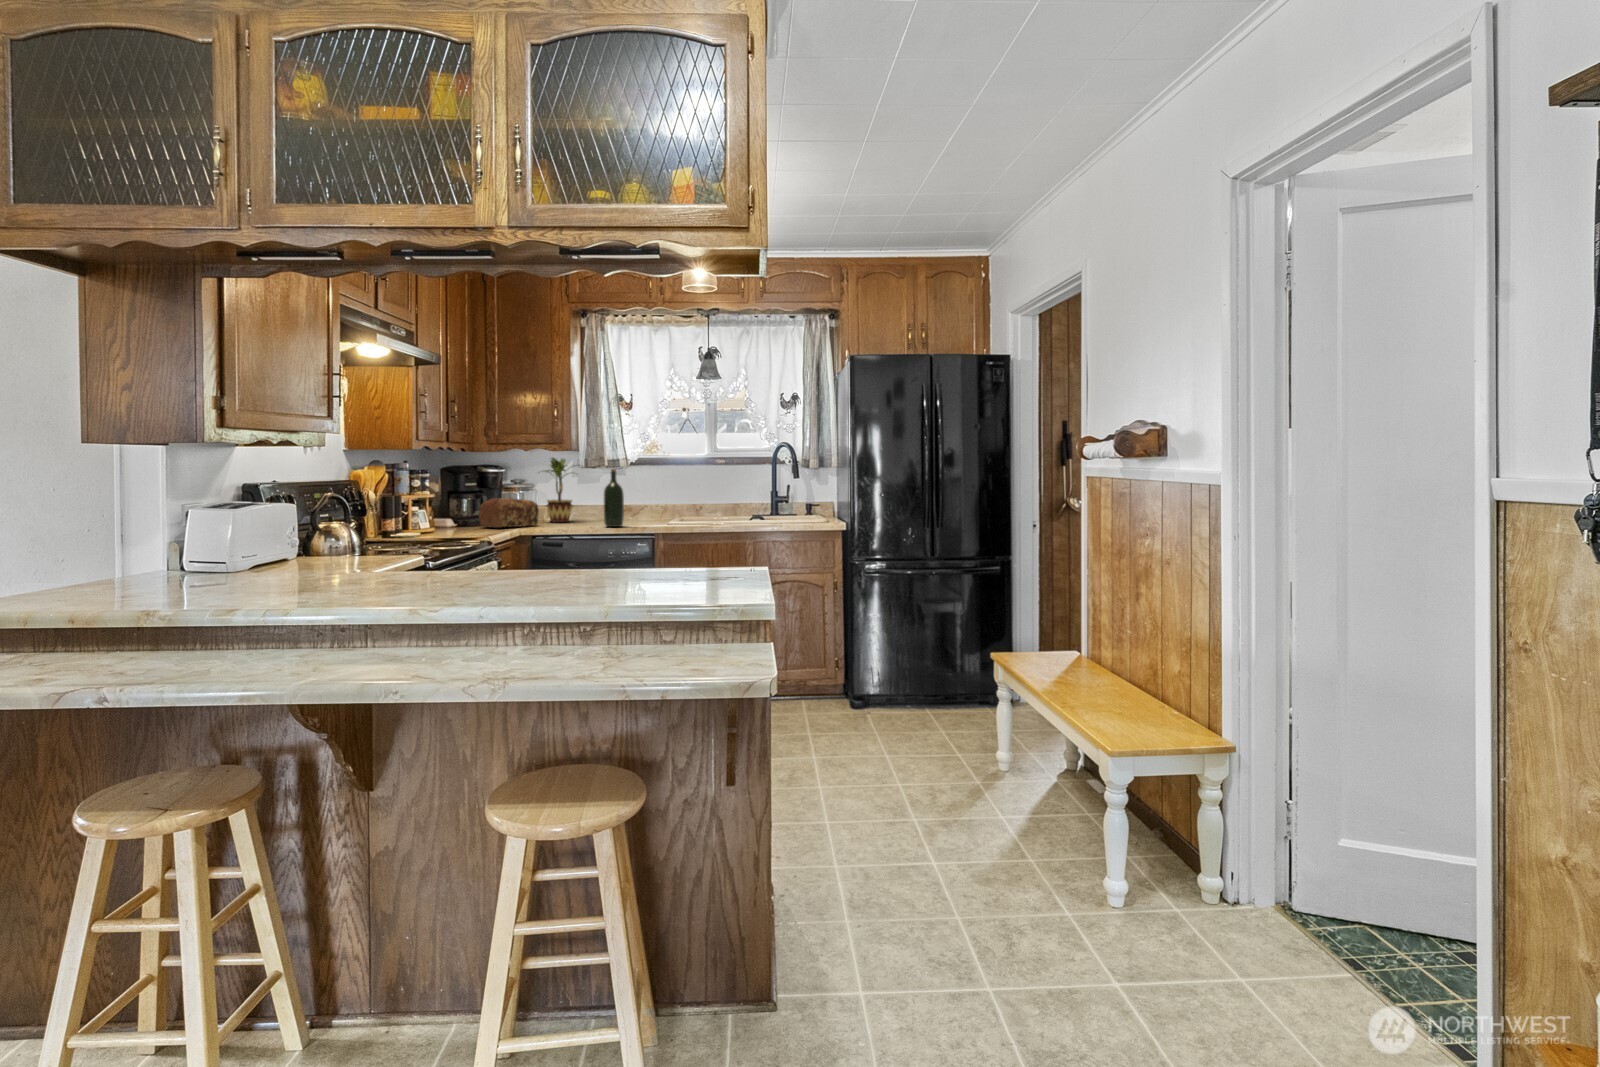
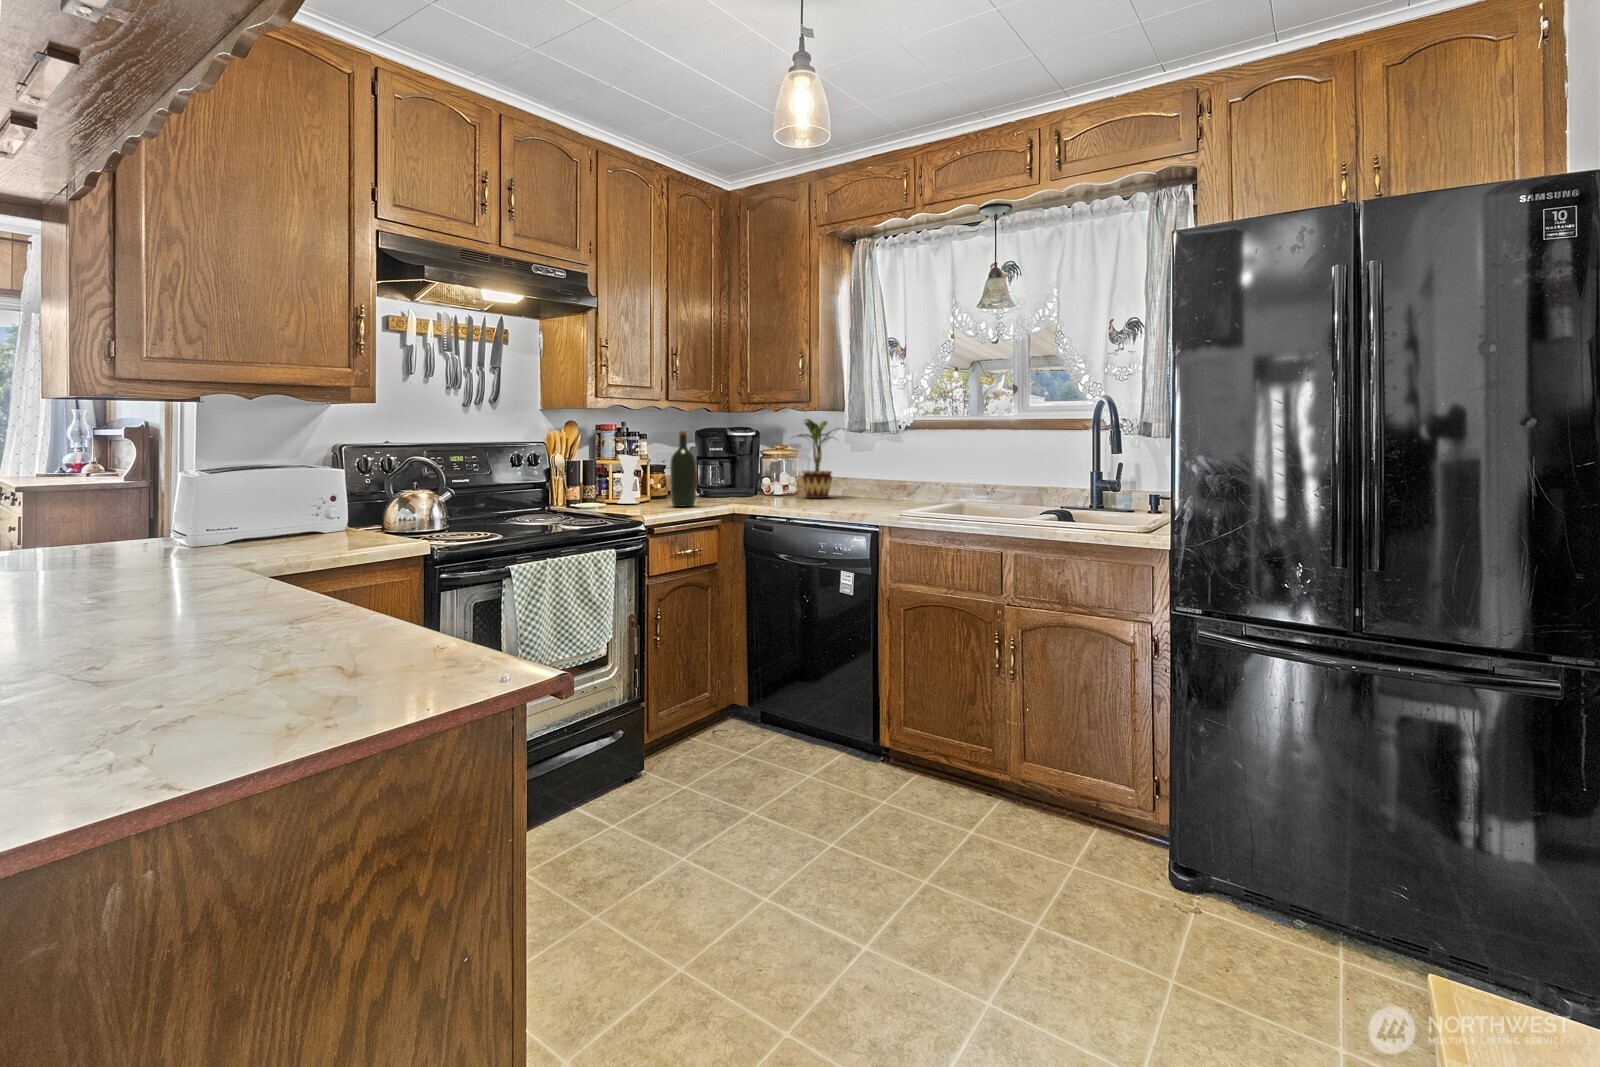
wine bottle: present [604,469,624,527] -> present [670,431,696,507]
vase: none [397,478,418,530] -> present [617,444,640,504]
bread loaf: present [479,498,539,528] -> none [709,468,782,504]

